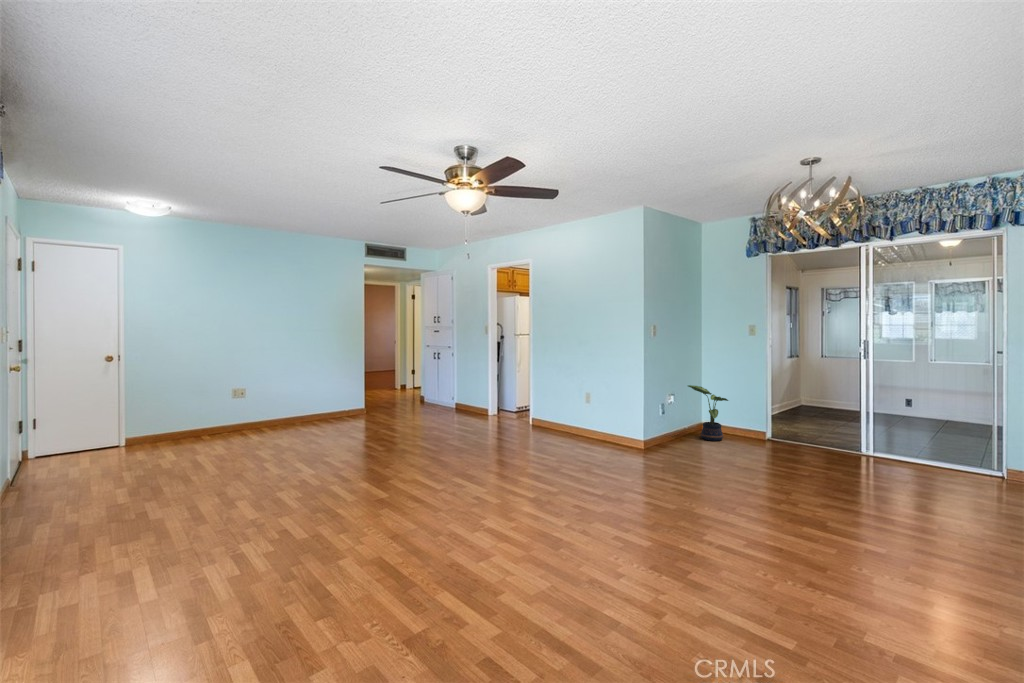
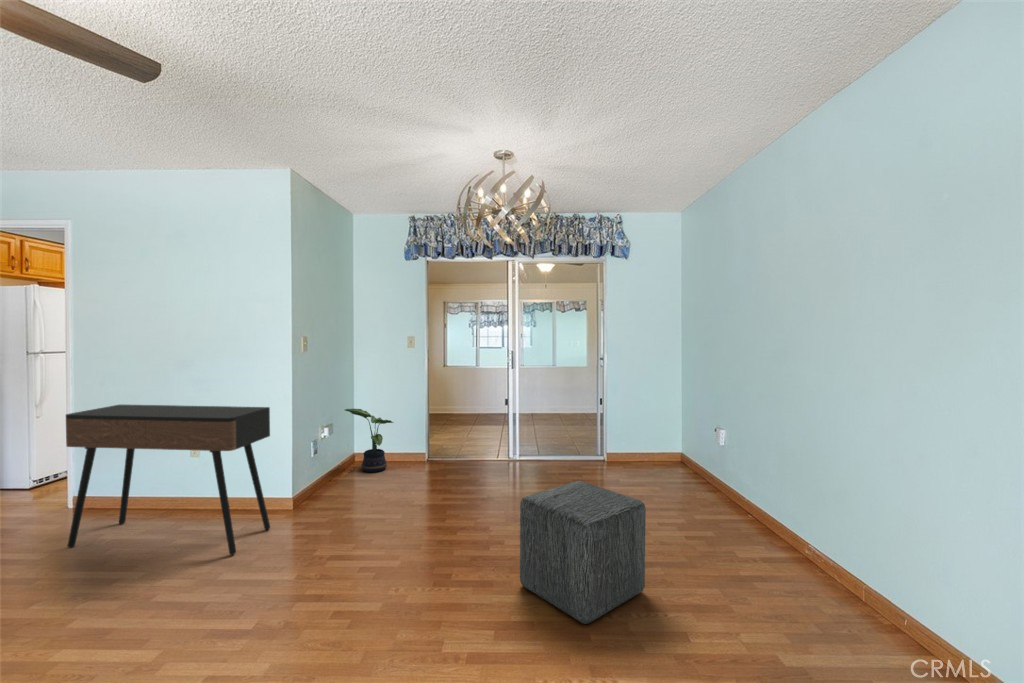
console table: none [520,366,623,464] -> present [66,405,270,555]
ottoman: none [797,456,943,575] -> present [520,481,646,624]

